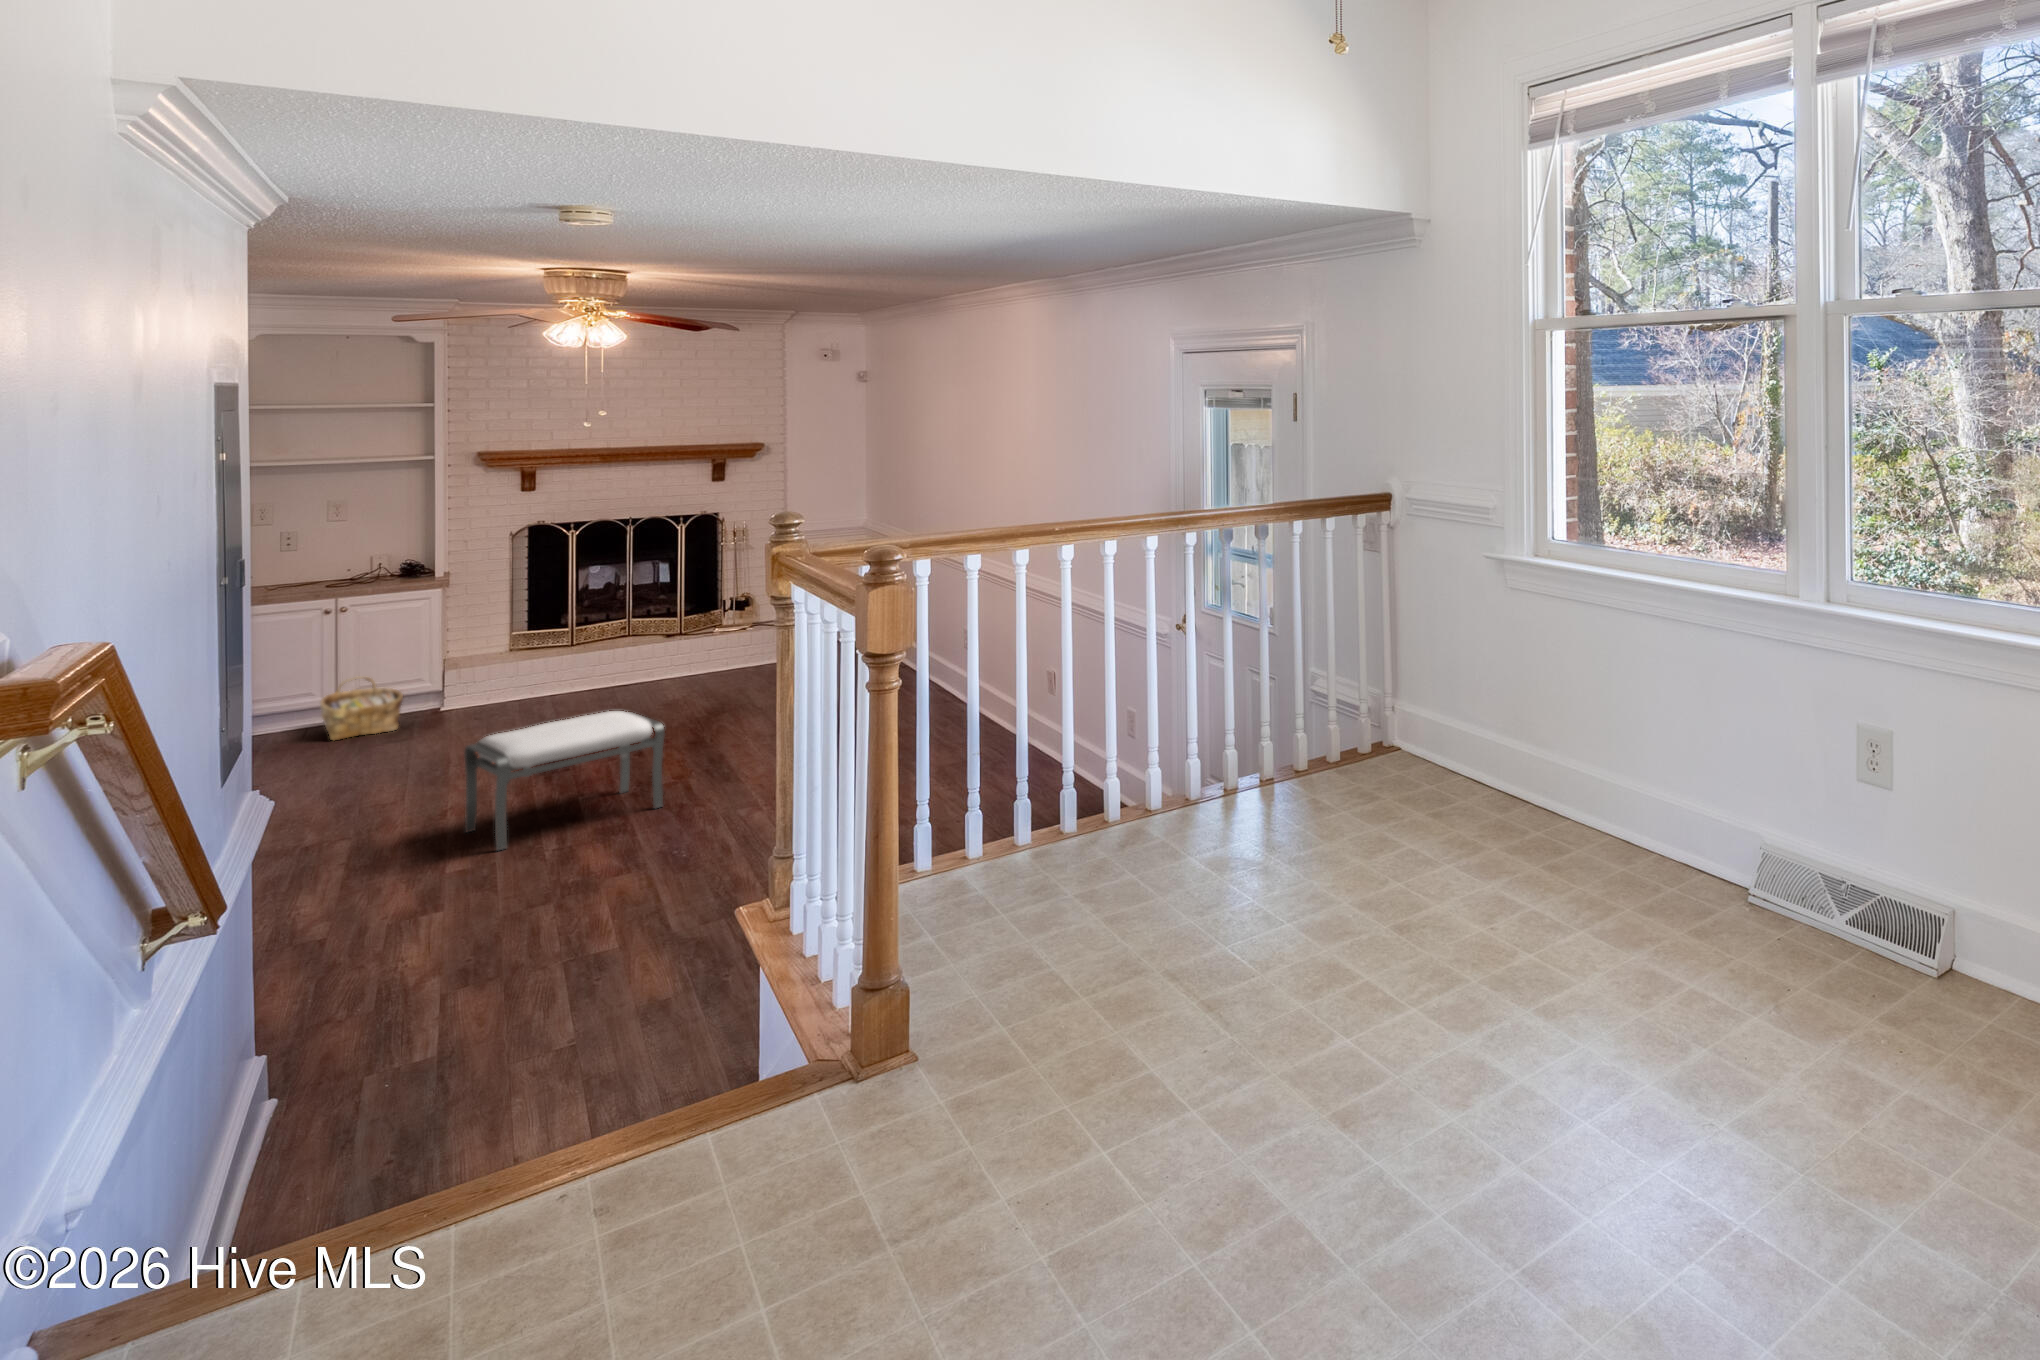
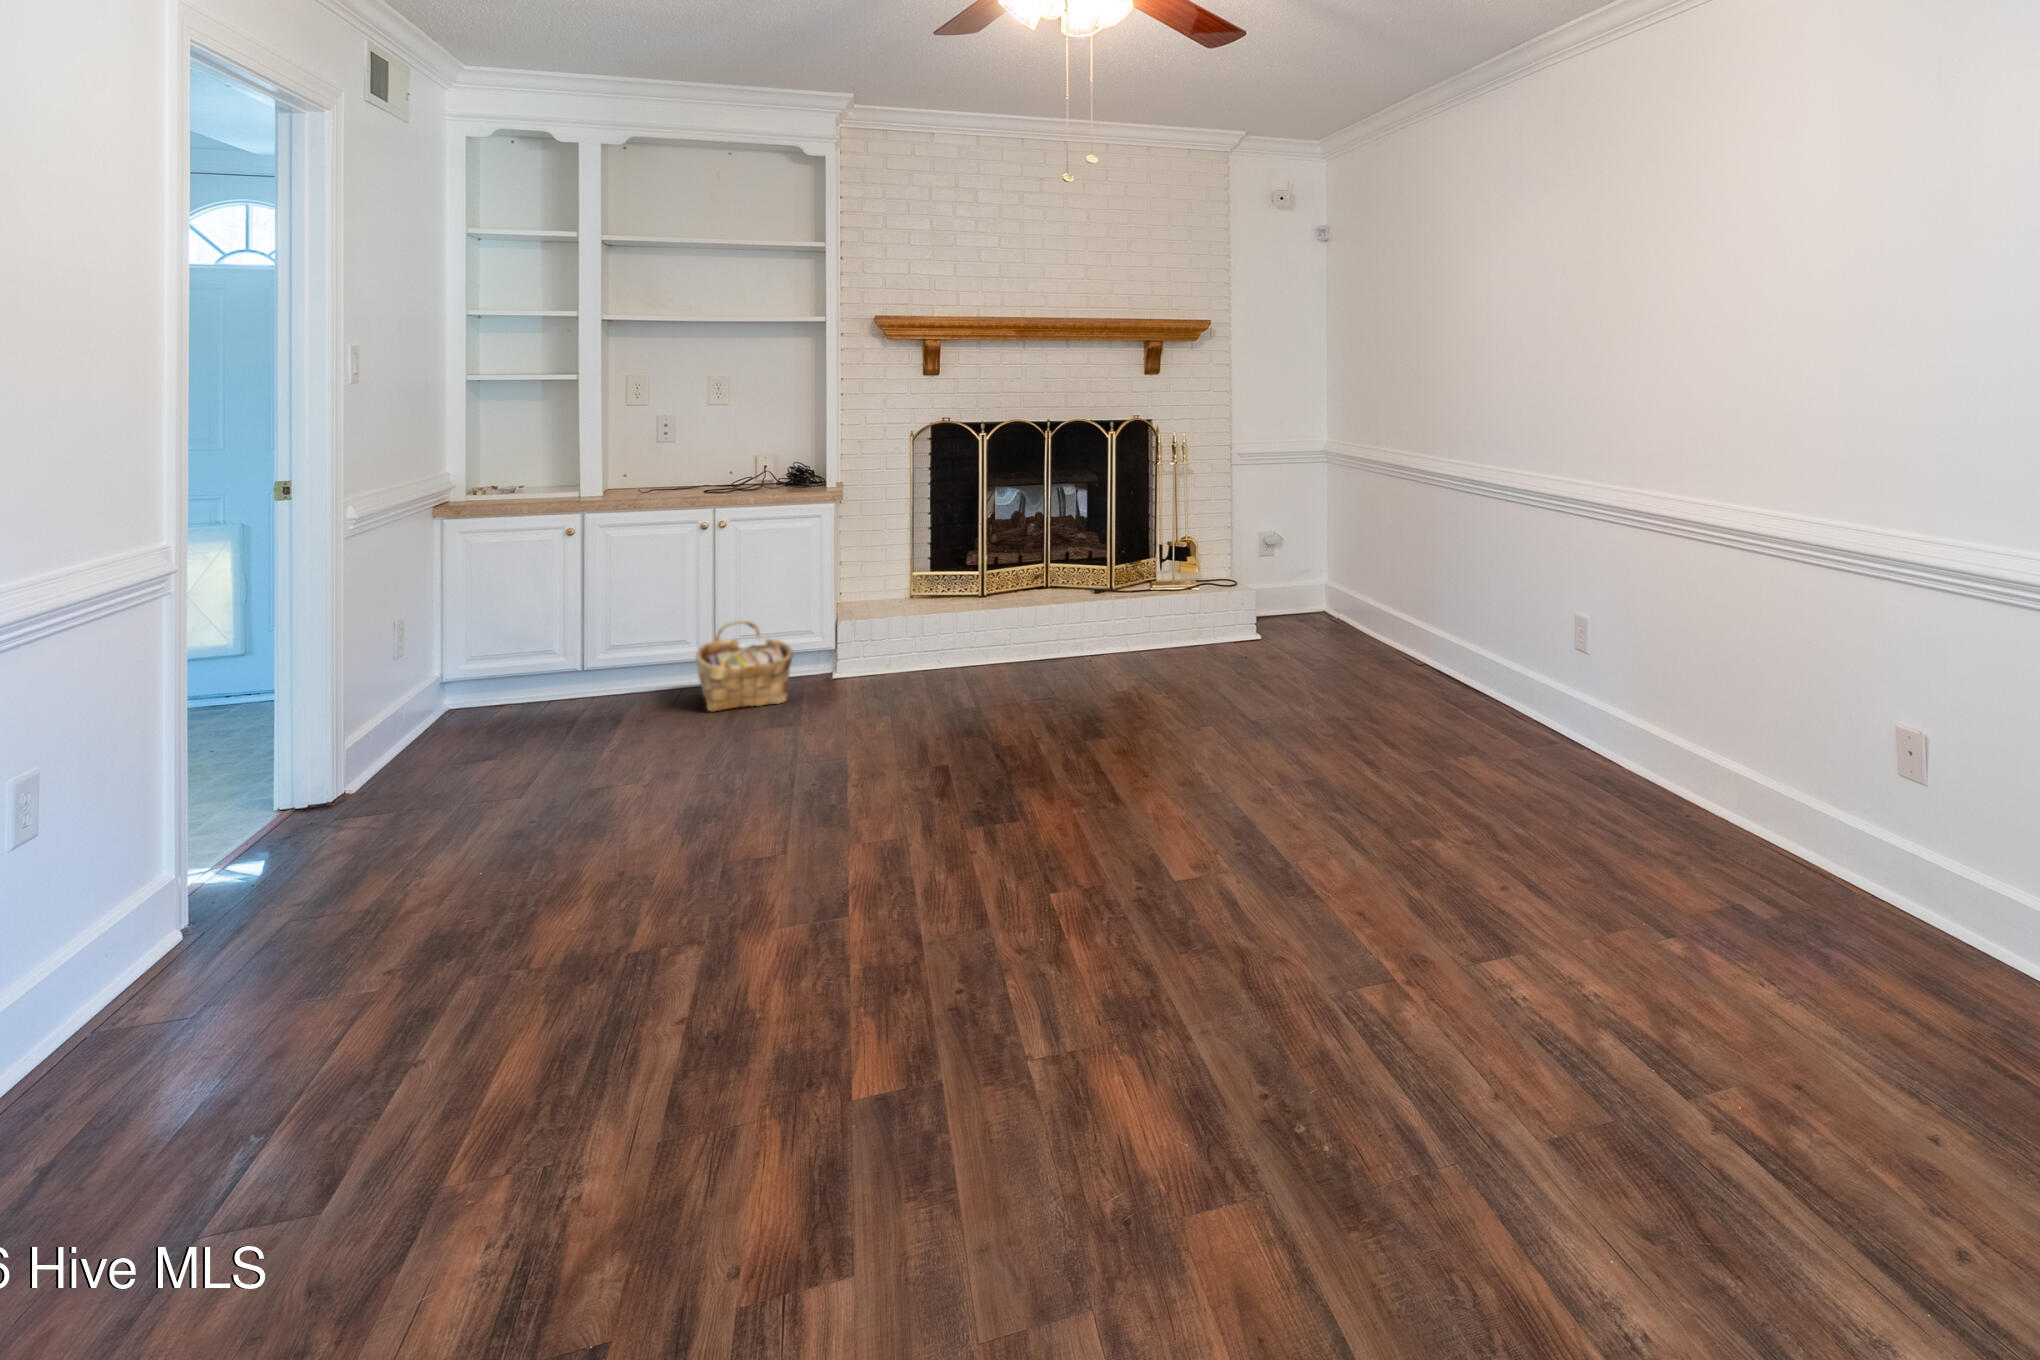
ottoman: present [464,711,665,850] -> none [900,718,1225,1004]

